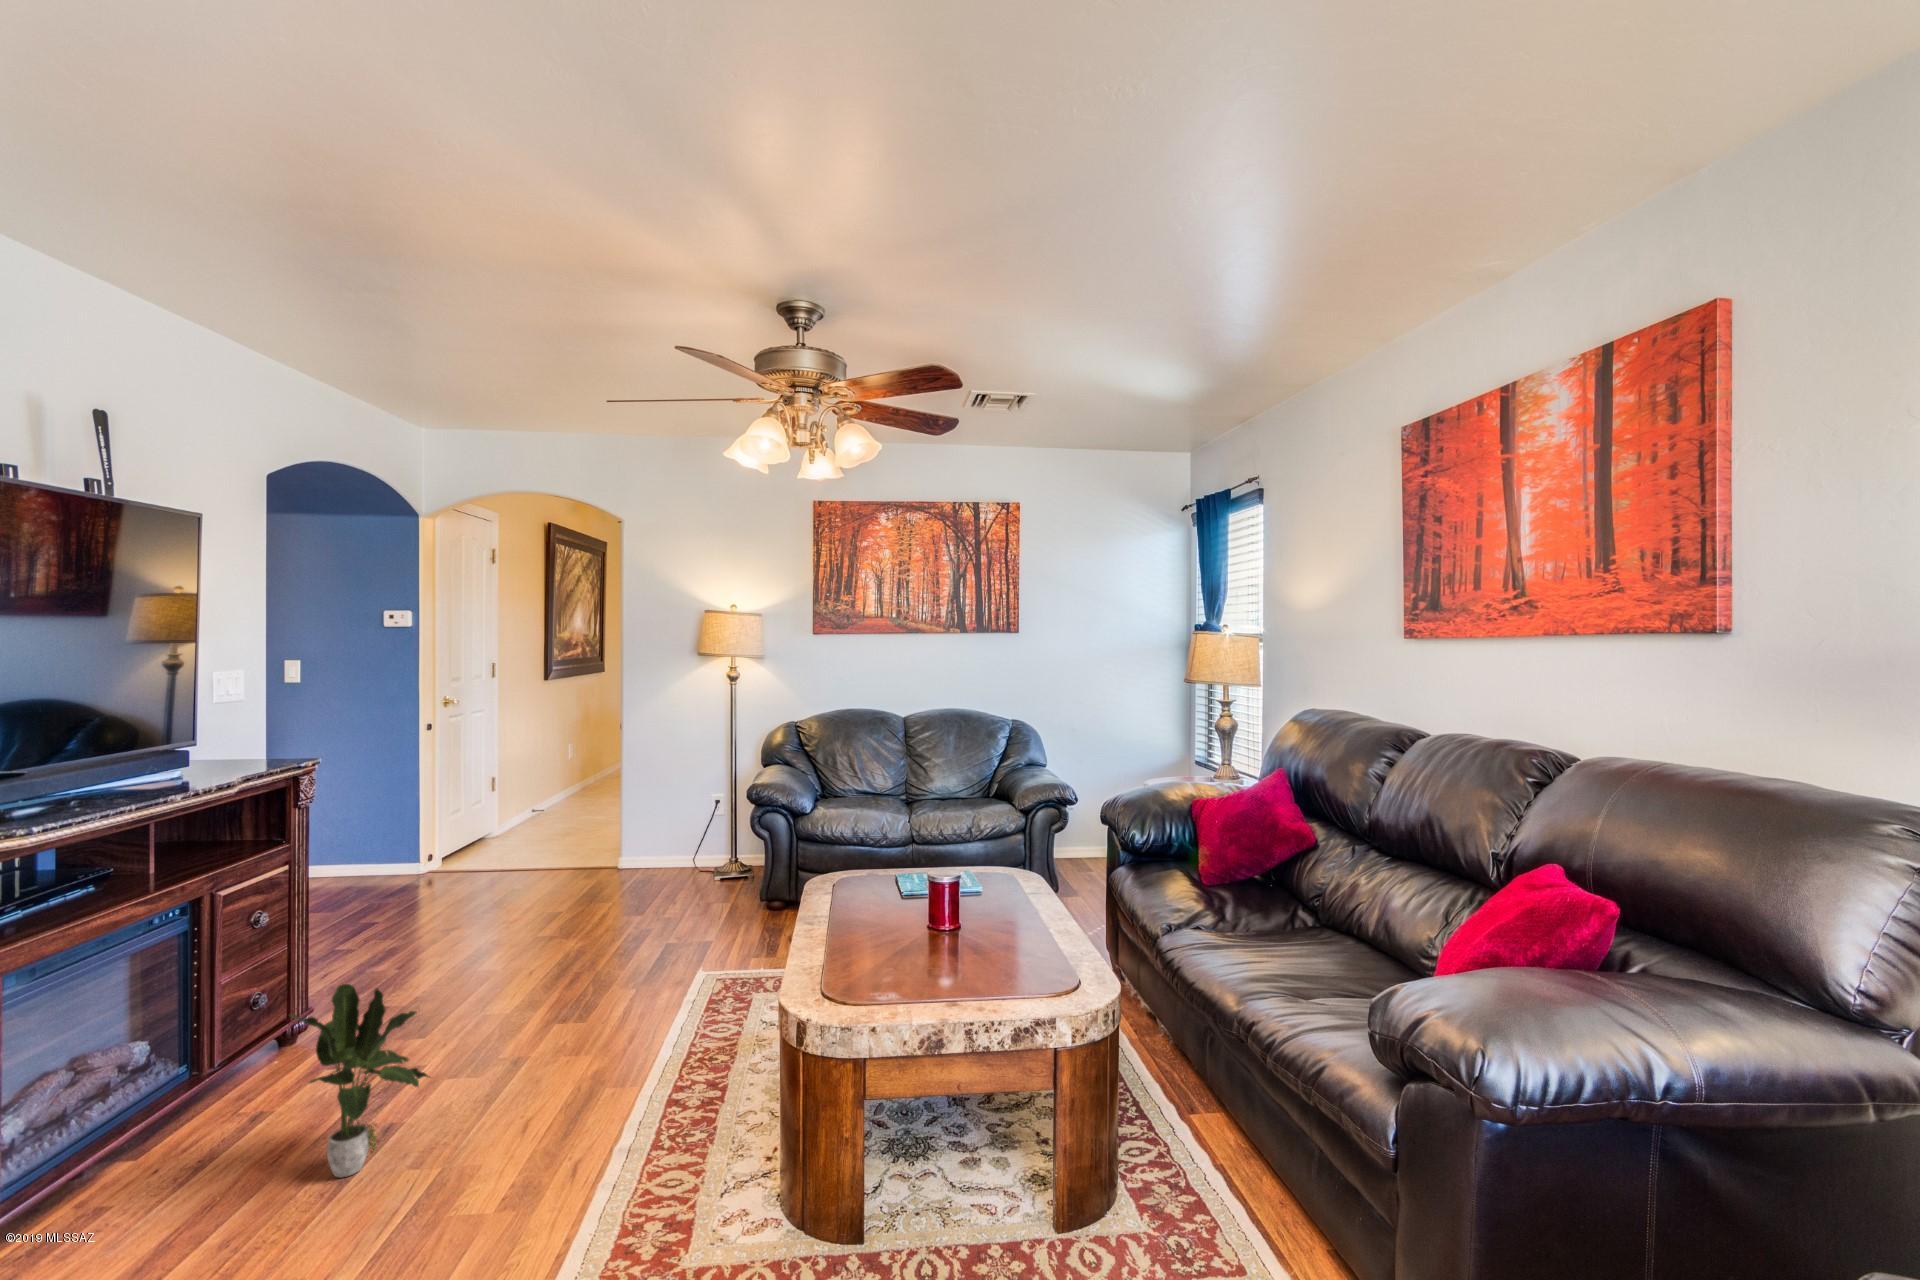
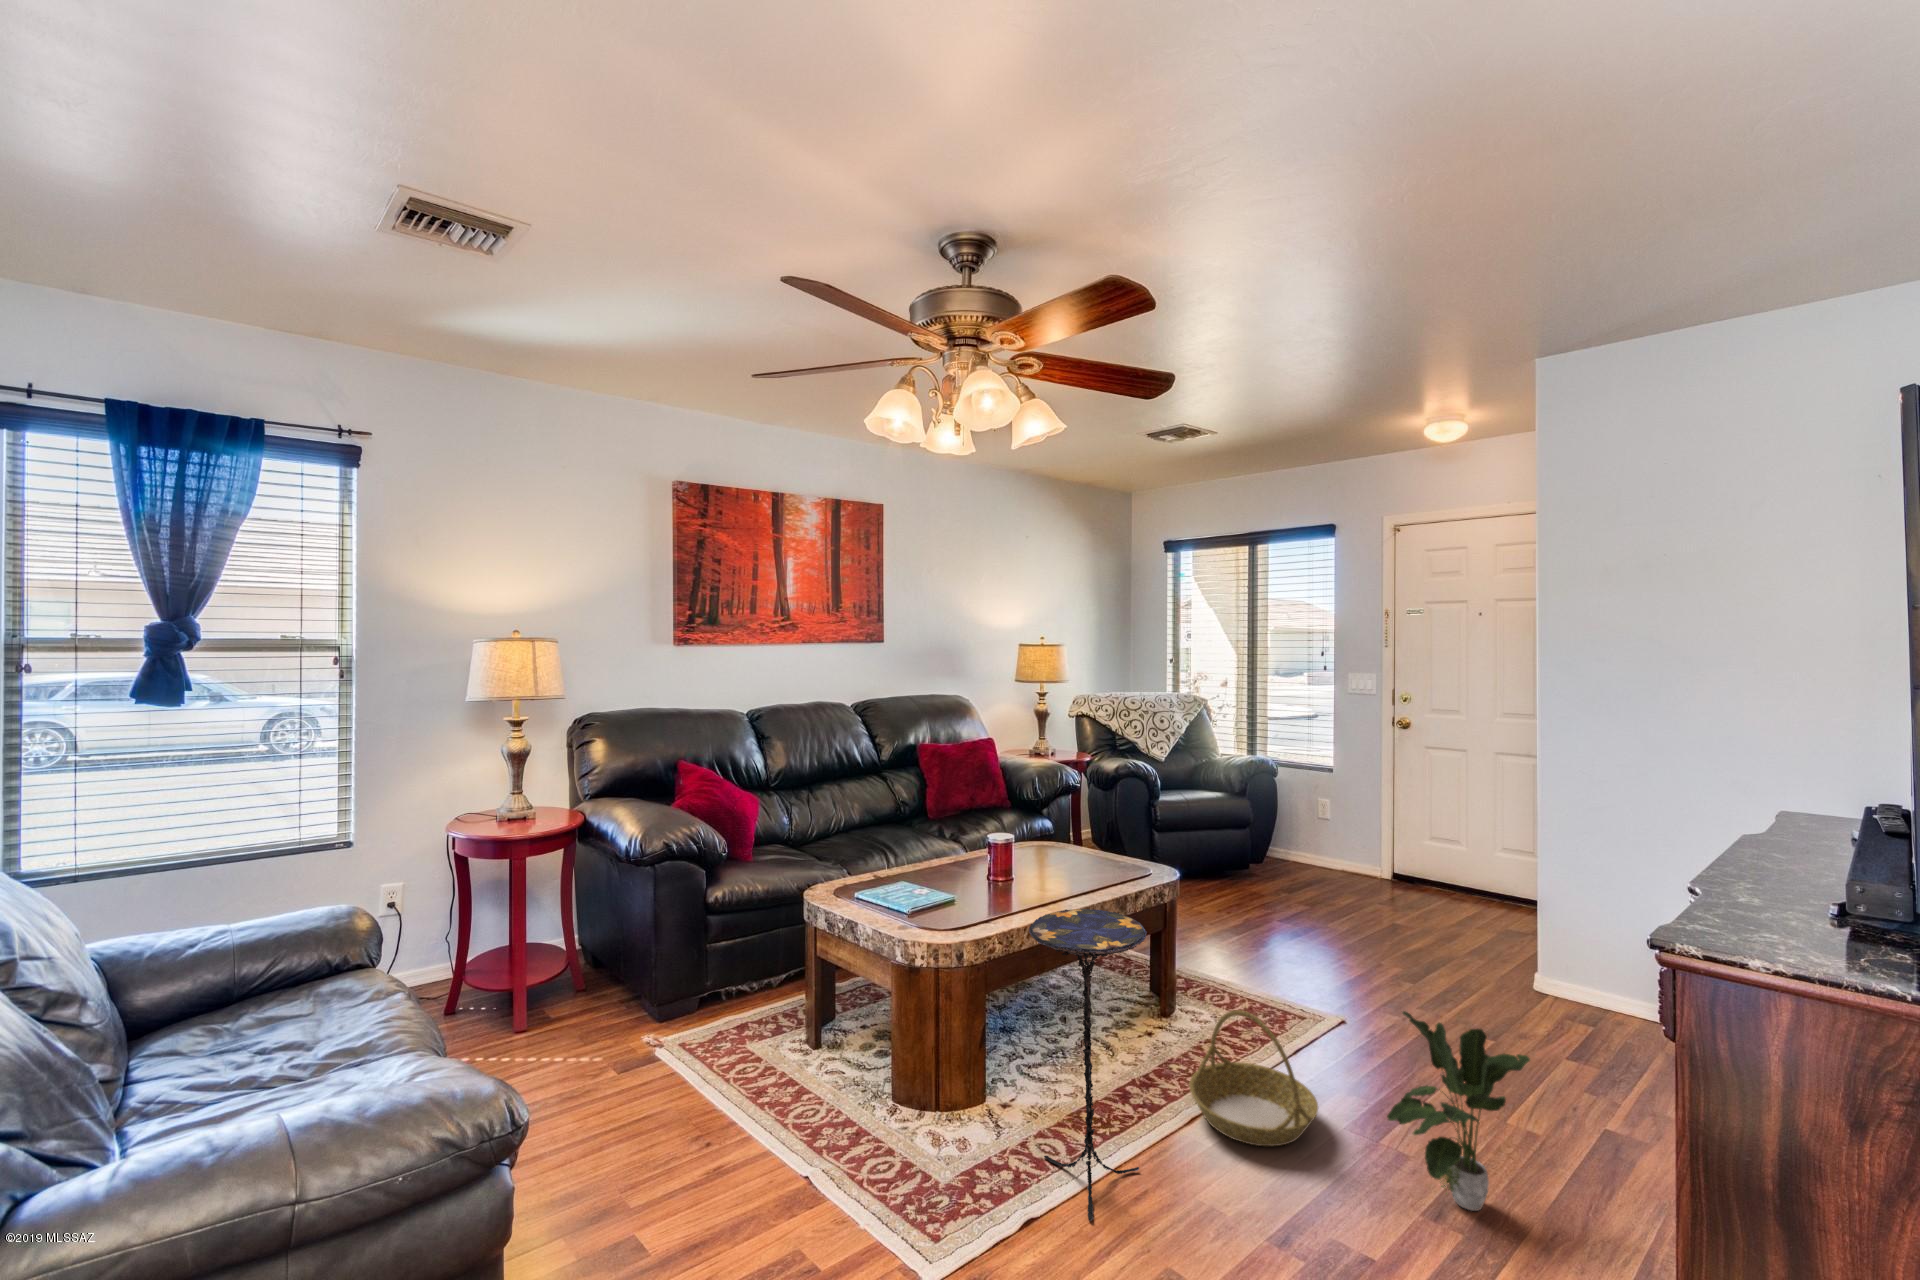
side table: none [627,829,720,1050] -> present [1029,909,1147,1221]
basket: none [510,1018,654,1161] -> present [1189,1010,1318,1146]

